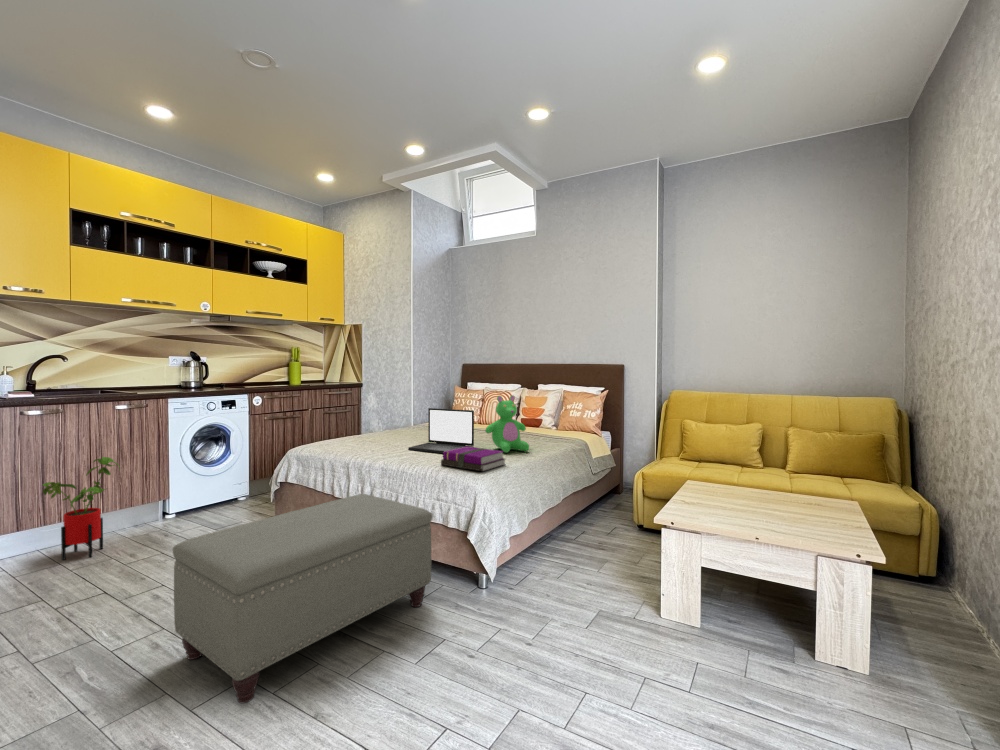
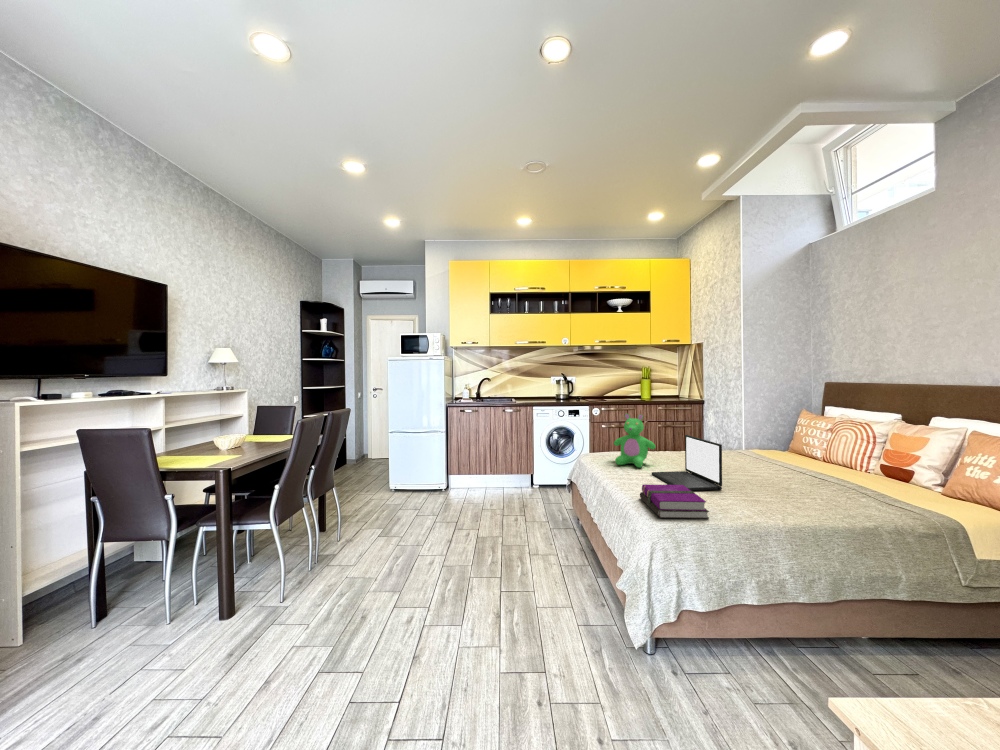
teddy bear: present [486,395,529,453] -> present [614,414,655,467]
house plant: present [43,457,118,560] -> none [463,440,498,498]
ottoman: present [173,494,432,703] -> none [398,502,582,629]

